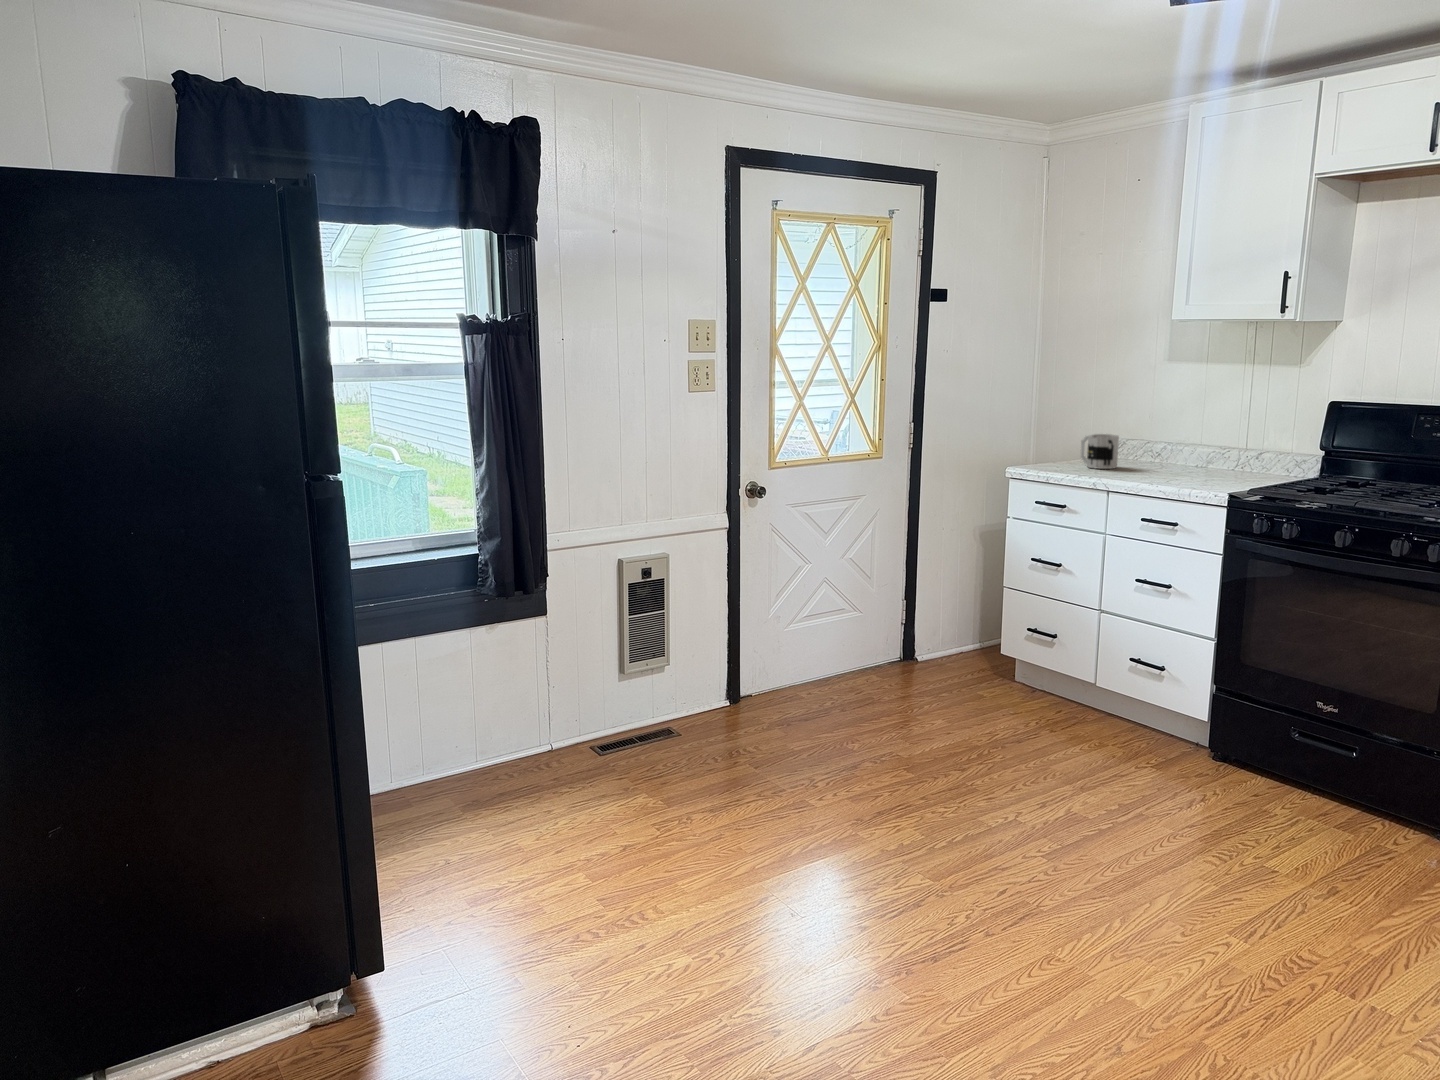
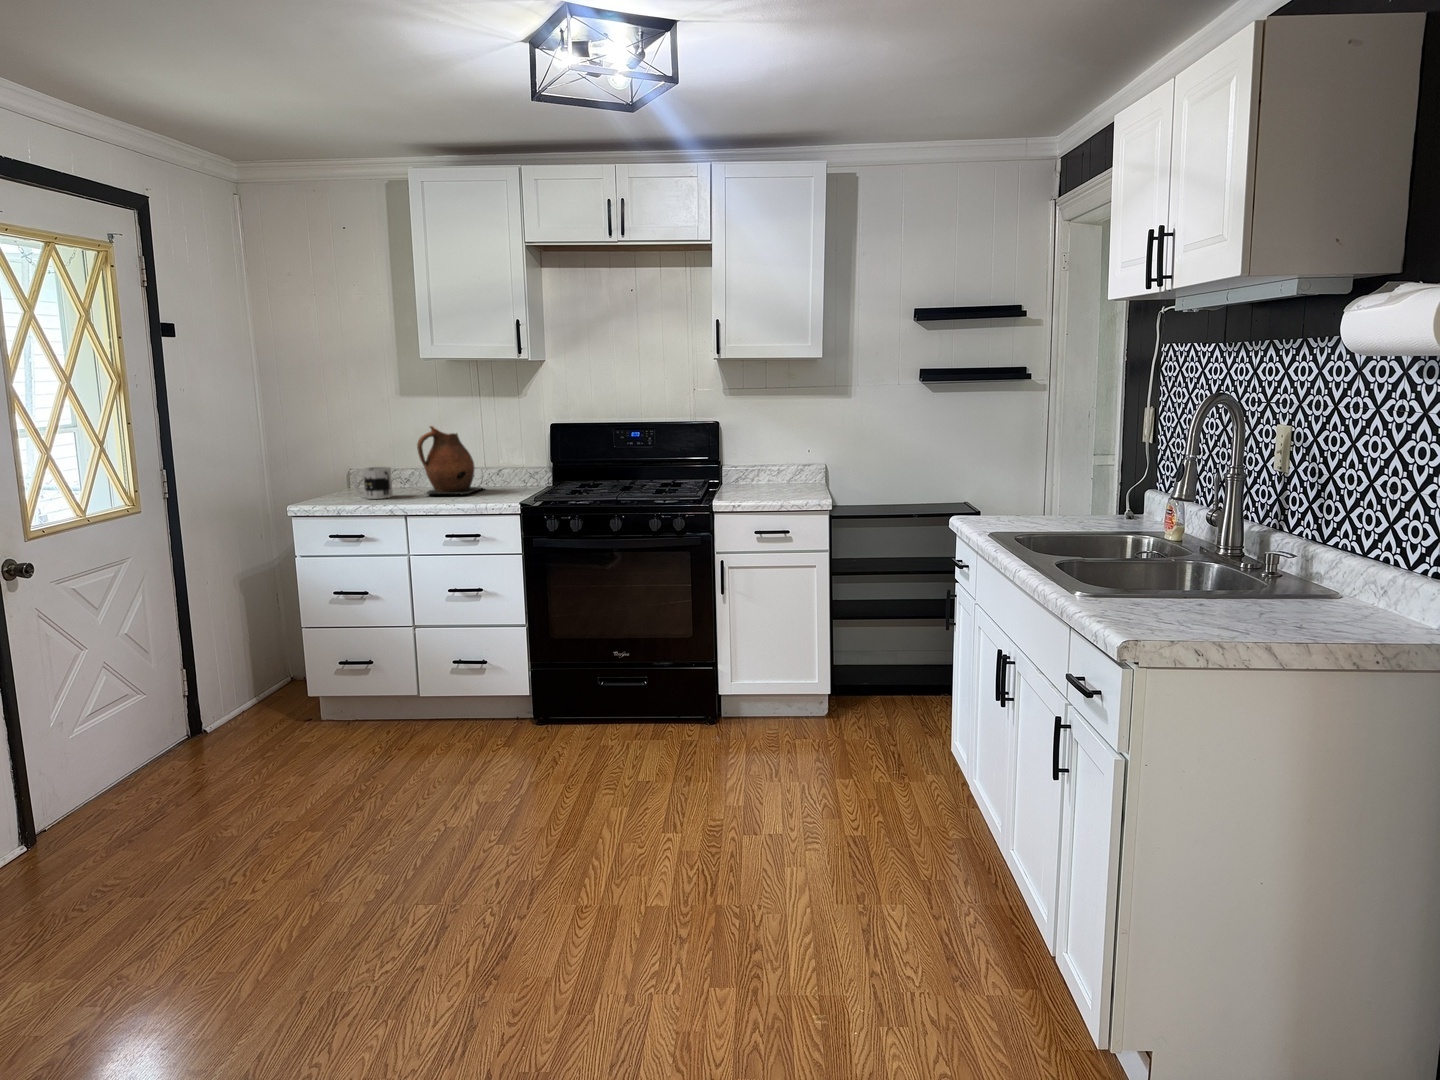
ceramic pitcher: none [1147,393,1227,475] -> present [417,426,483,495]

